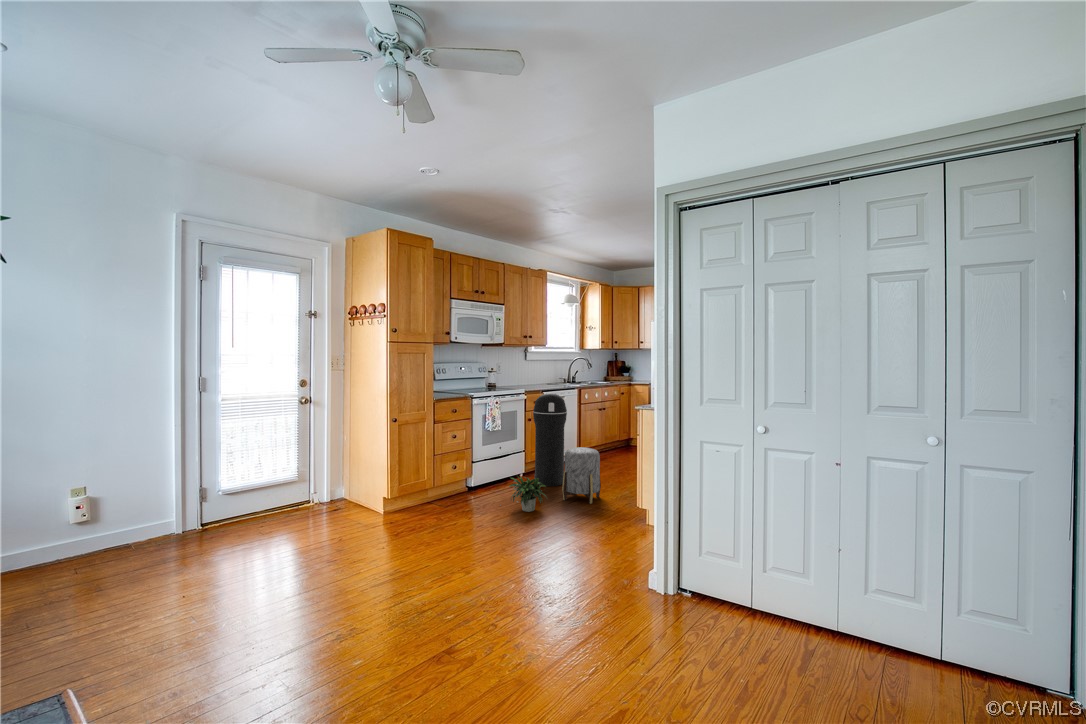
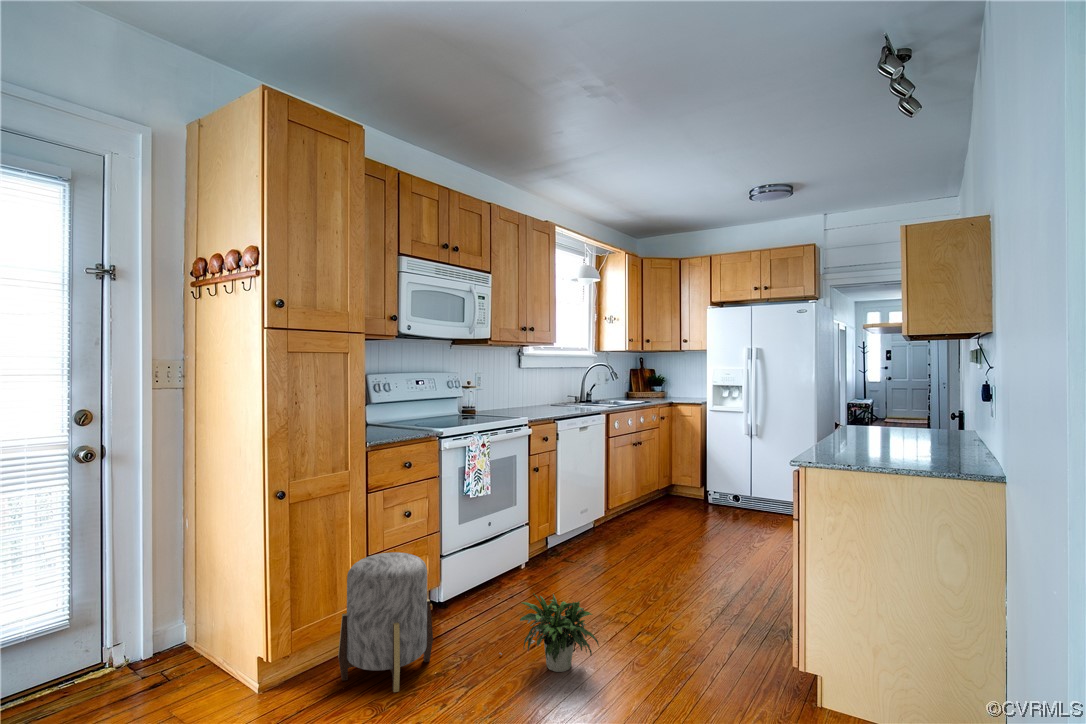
trash can: present [533,393,567,486] -> none [547,424,606,591]
stool: present [562,447,601,504] -> present [338,552,433,692]

